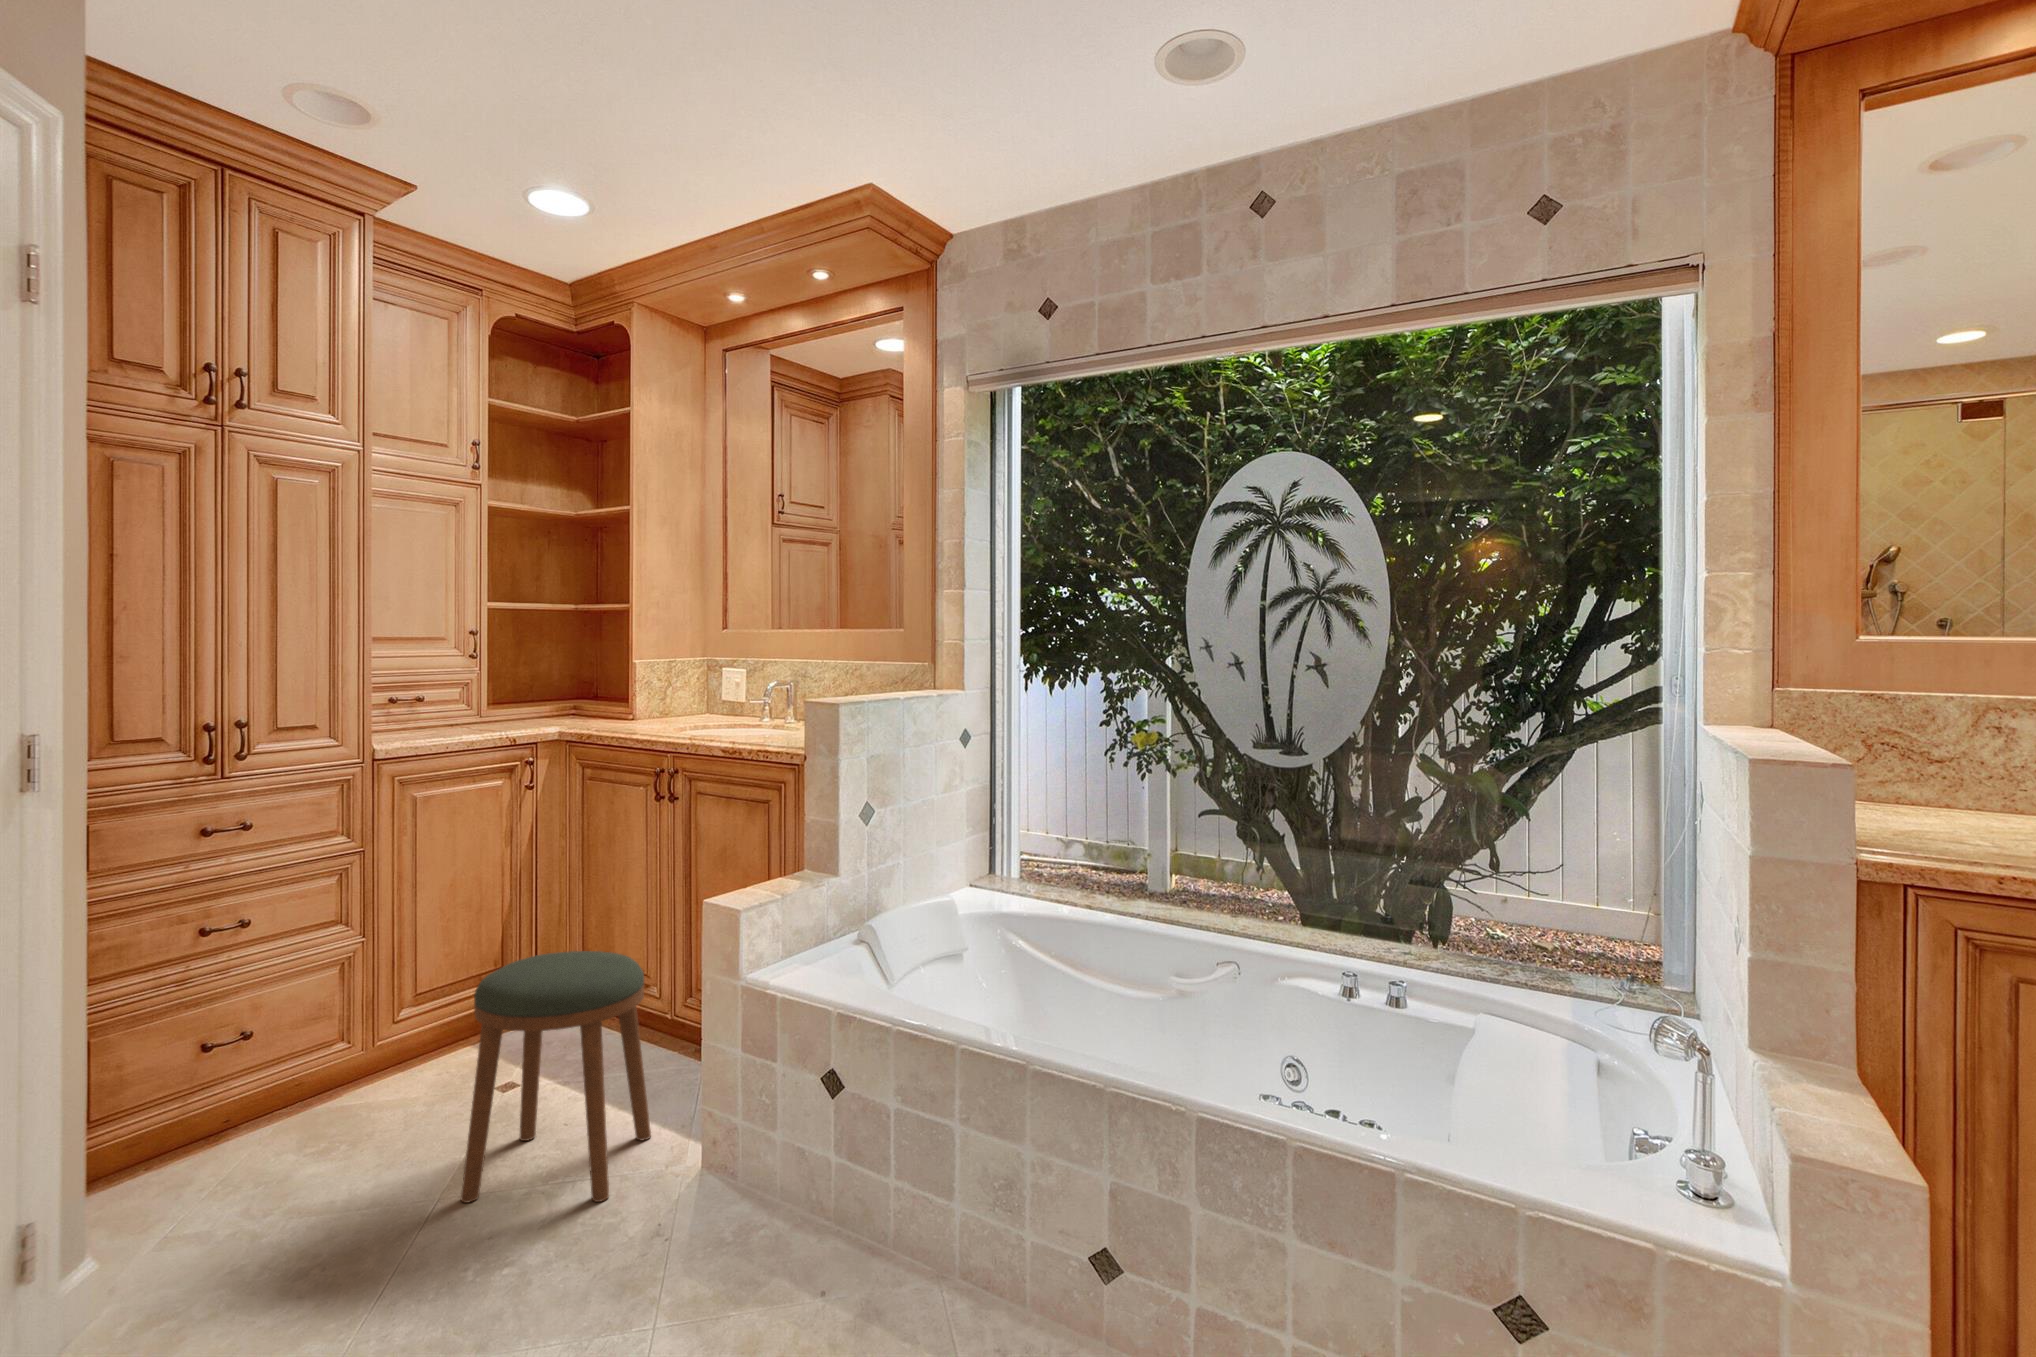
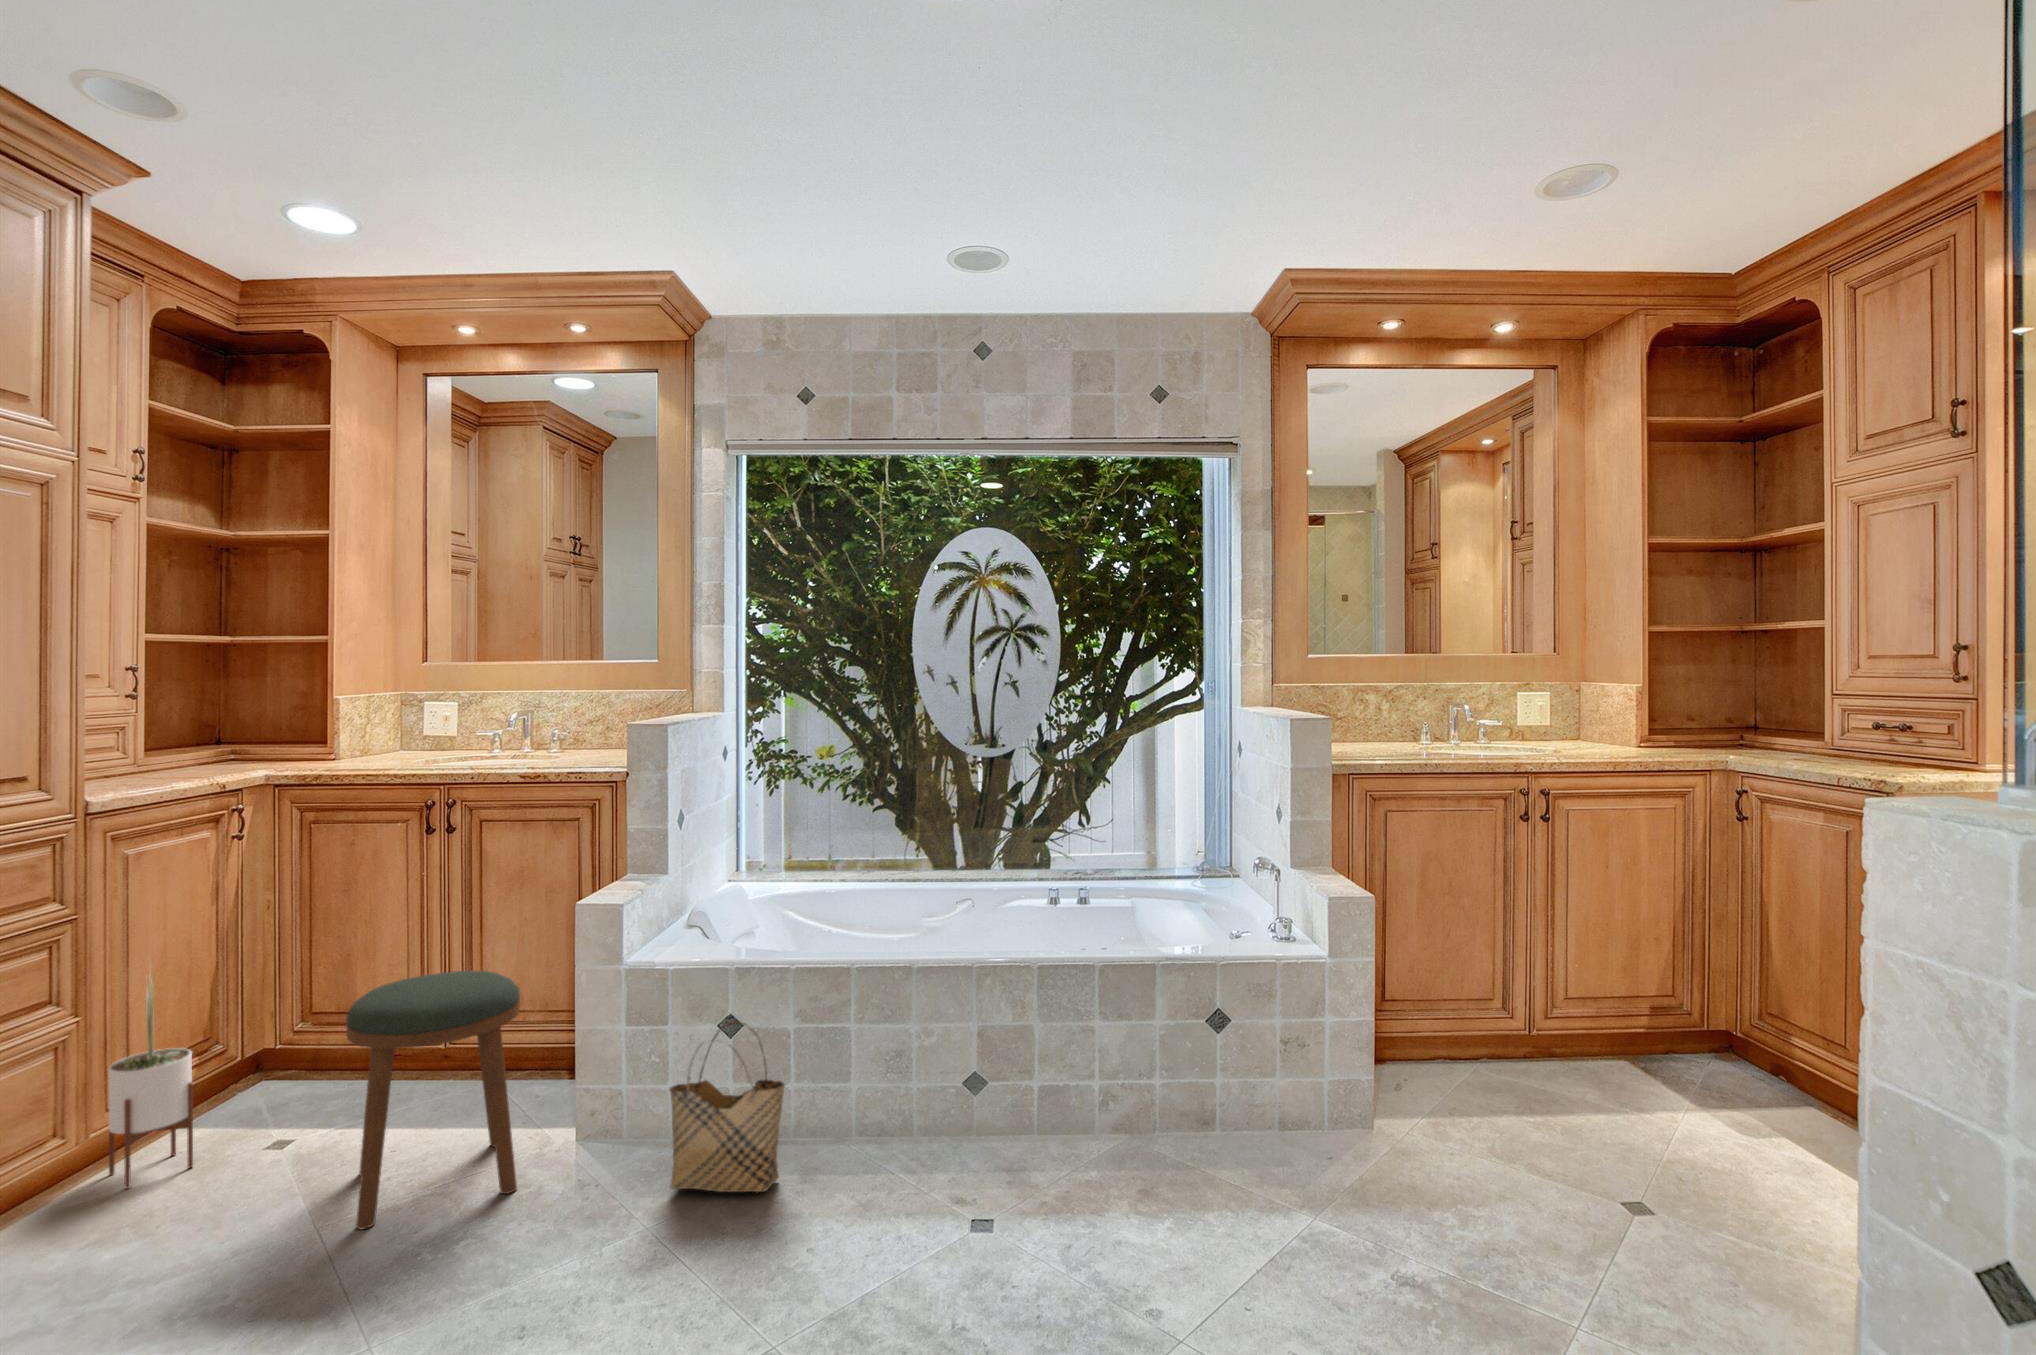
potted plant: none [375,895,441,1100] -> present [109,981,193,1189]
woven basket: none [717,1069,841,1291] -> present [669,1021,785,1192]

